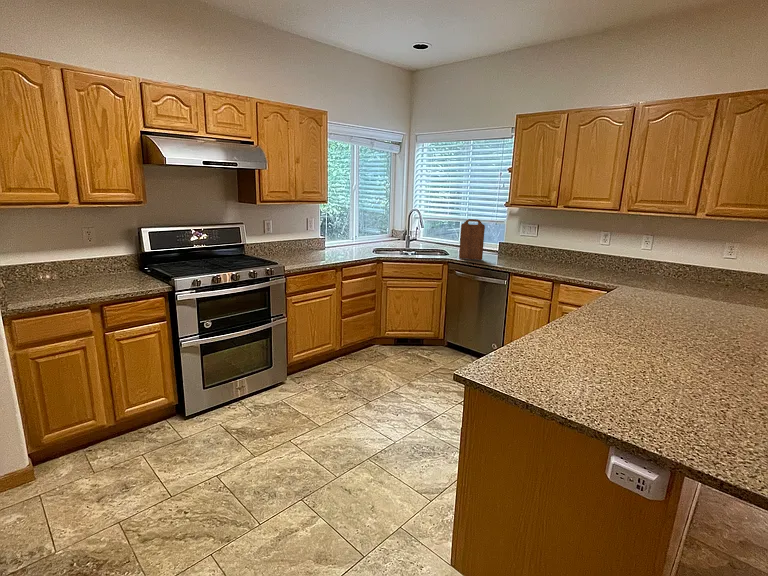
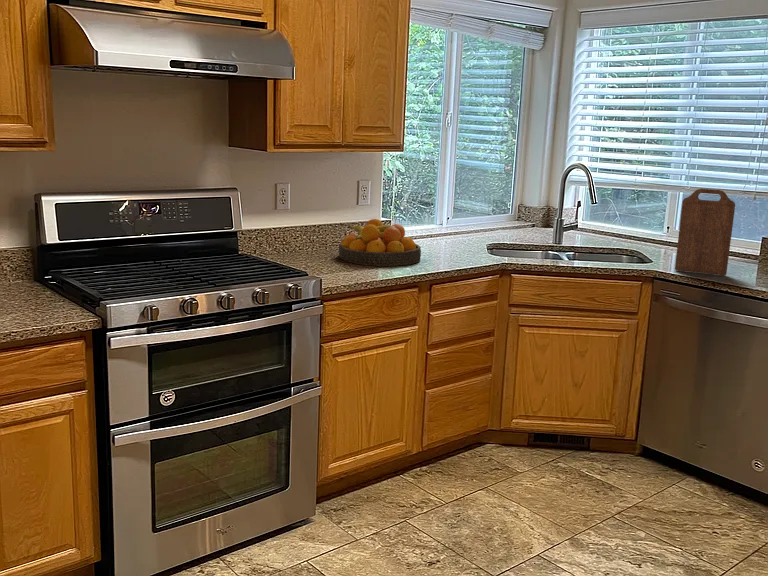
fruit bowl: none [297,237,338,260] -> present [339,219,421,266]

